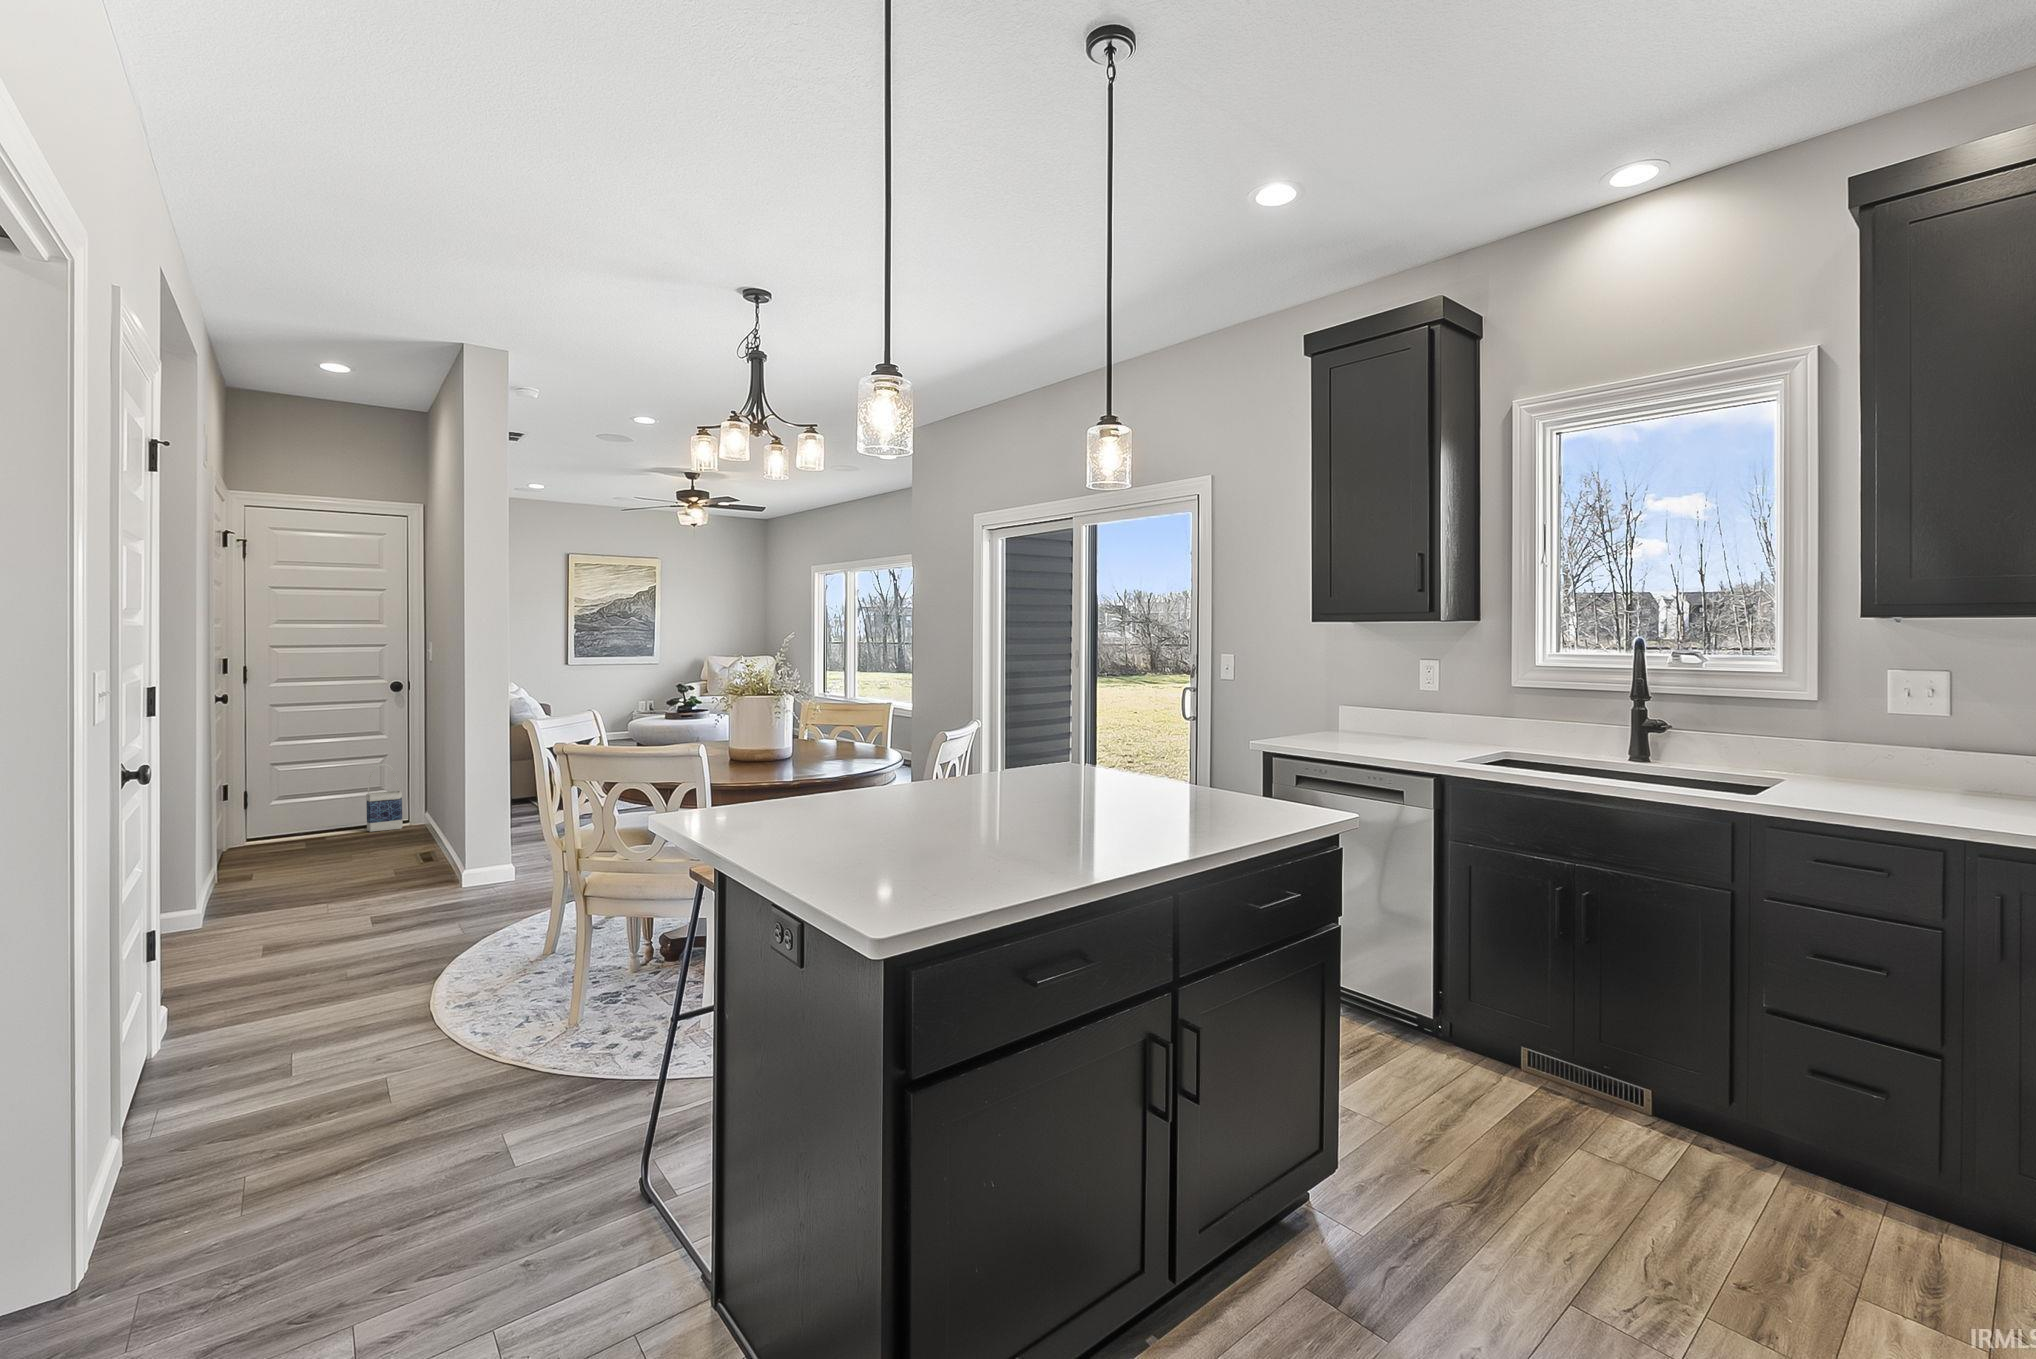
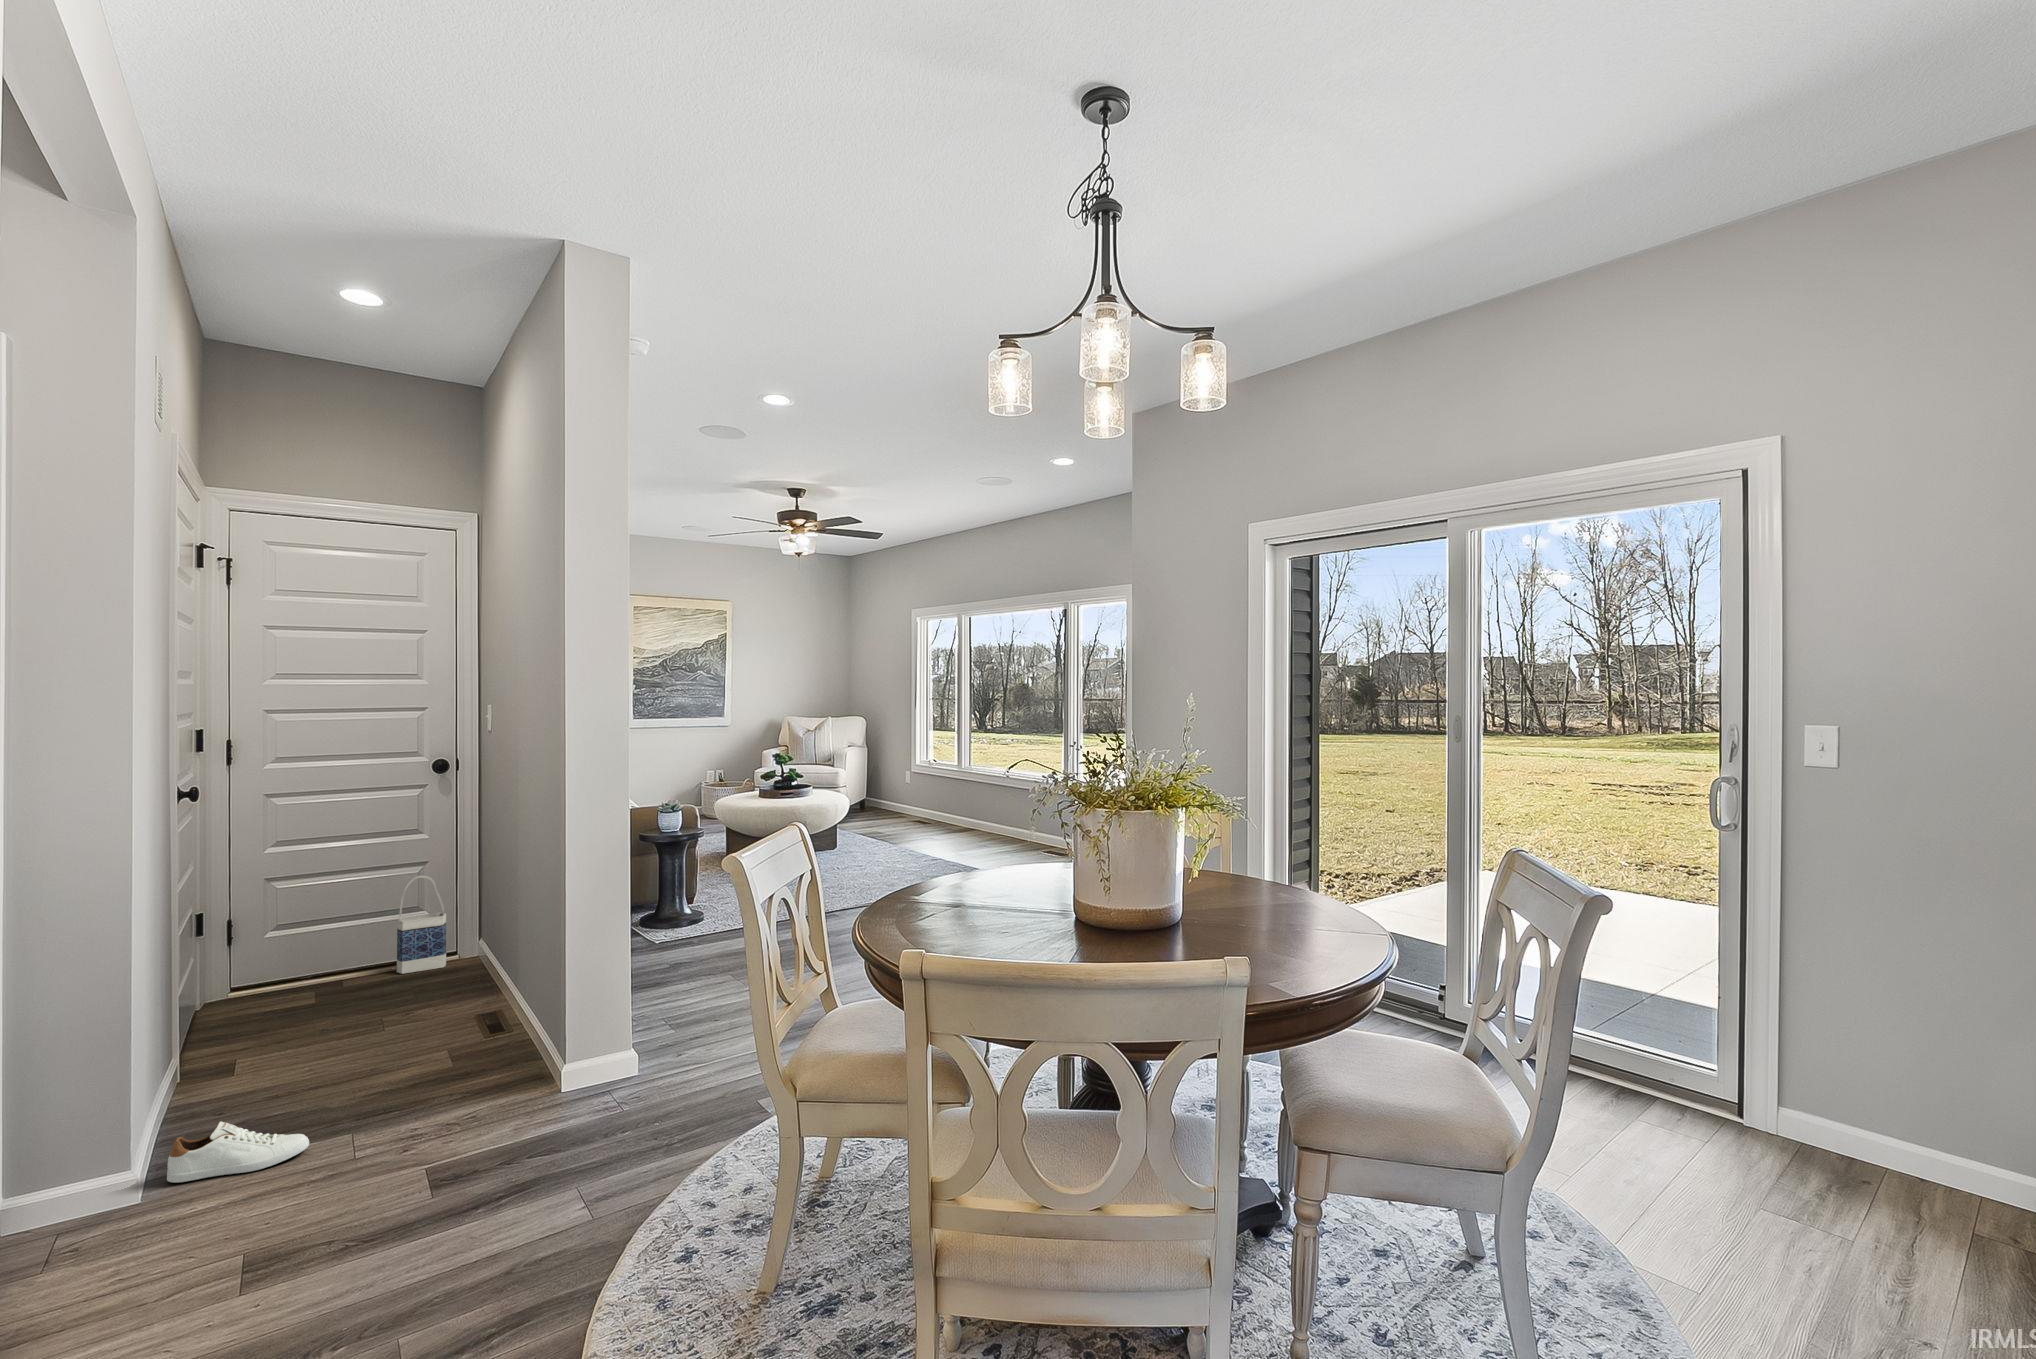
shoe: none [220,887,303,919] -> present [167,1122,309,1183]

